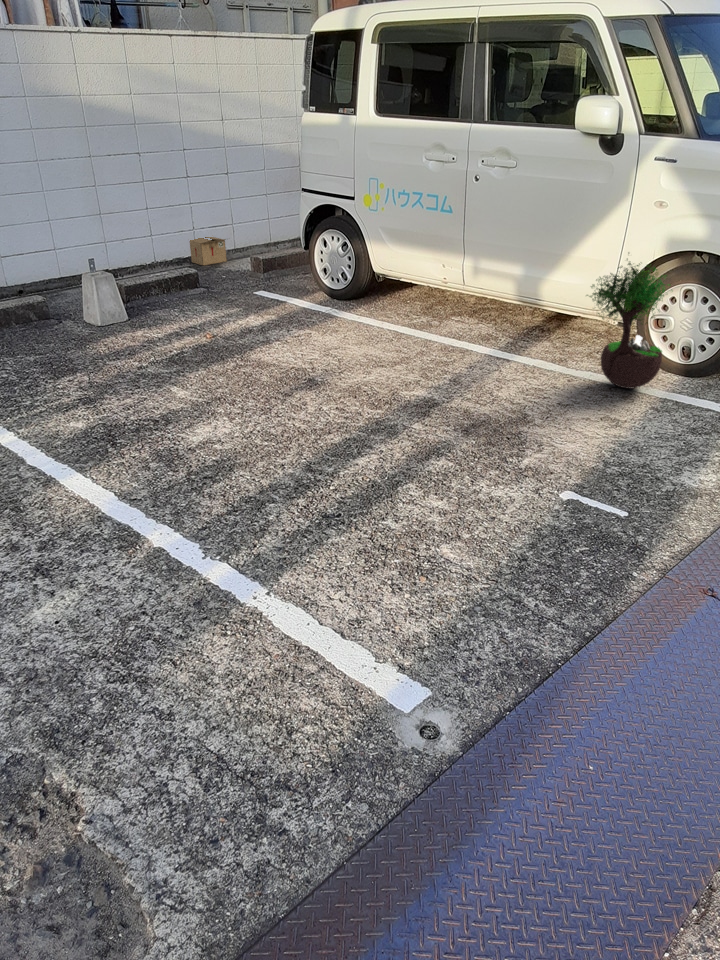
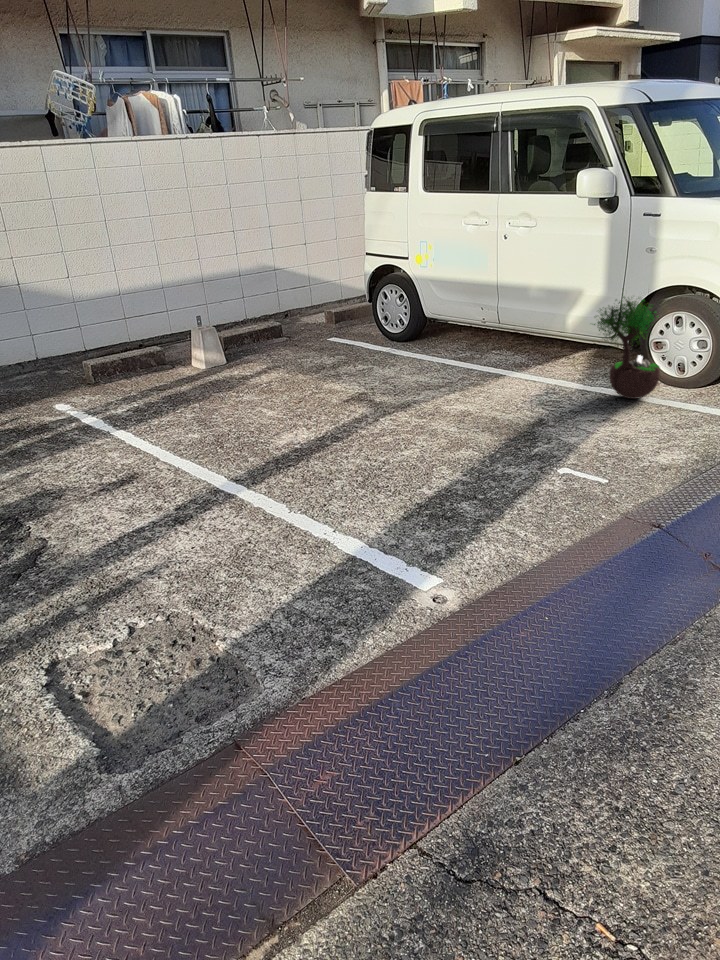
cardboard box: present [189,237,227,266] -> none [269,289,307,321]

